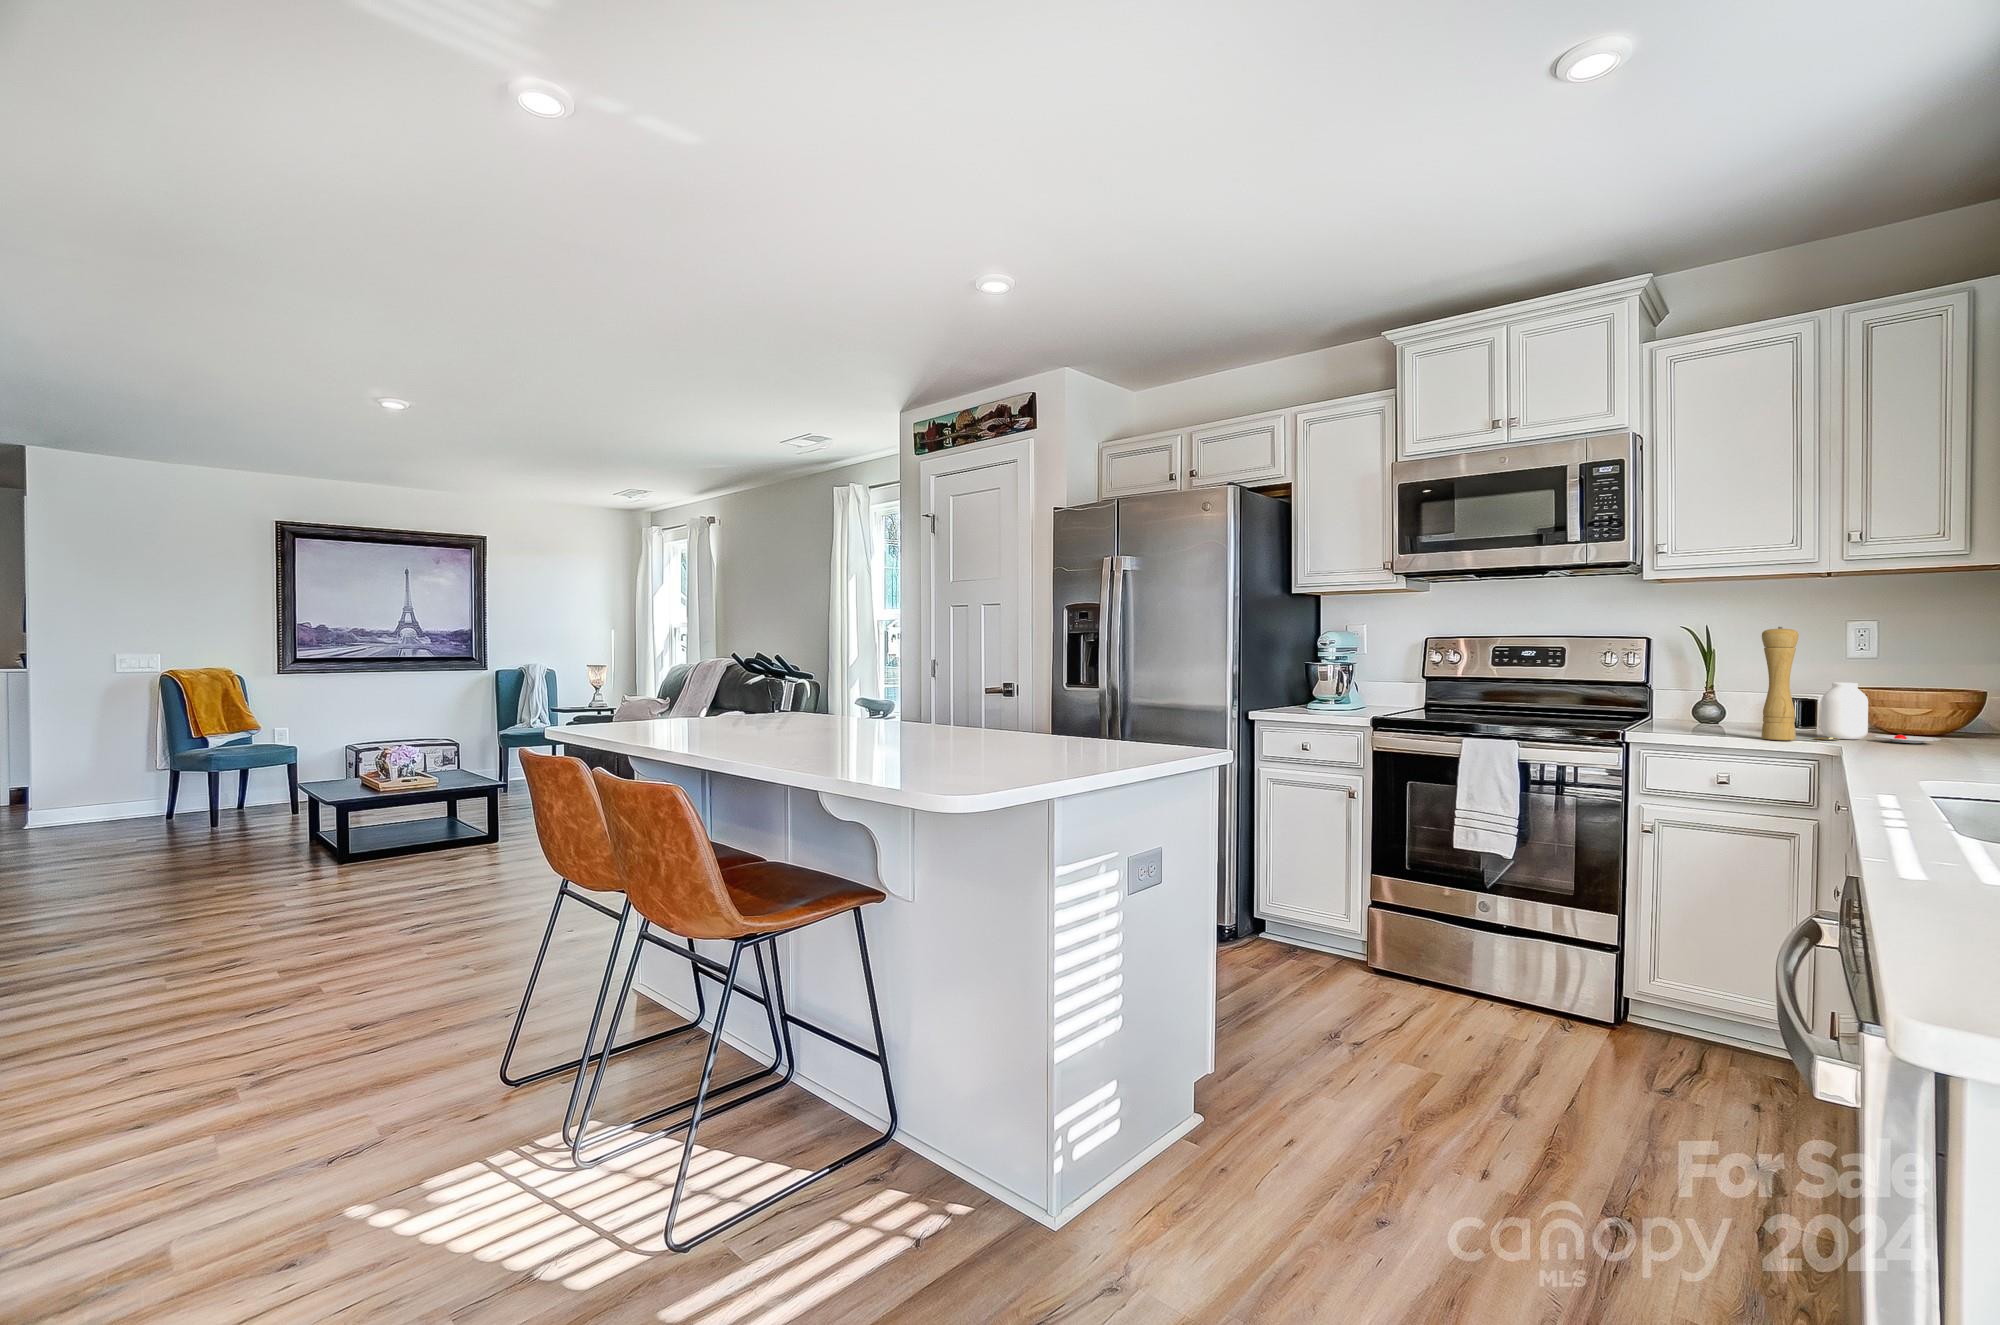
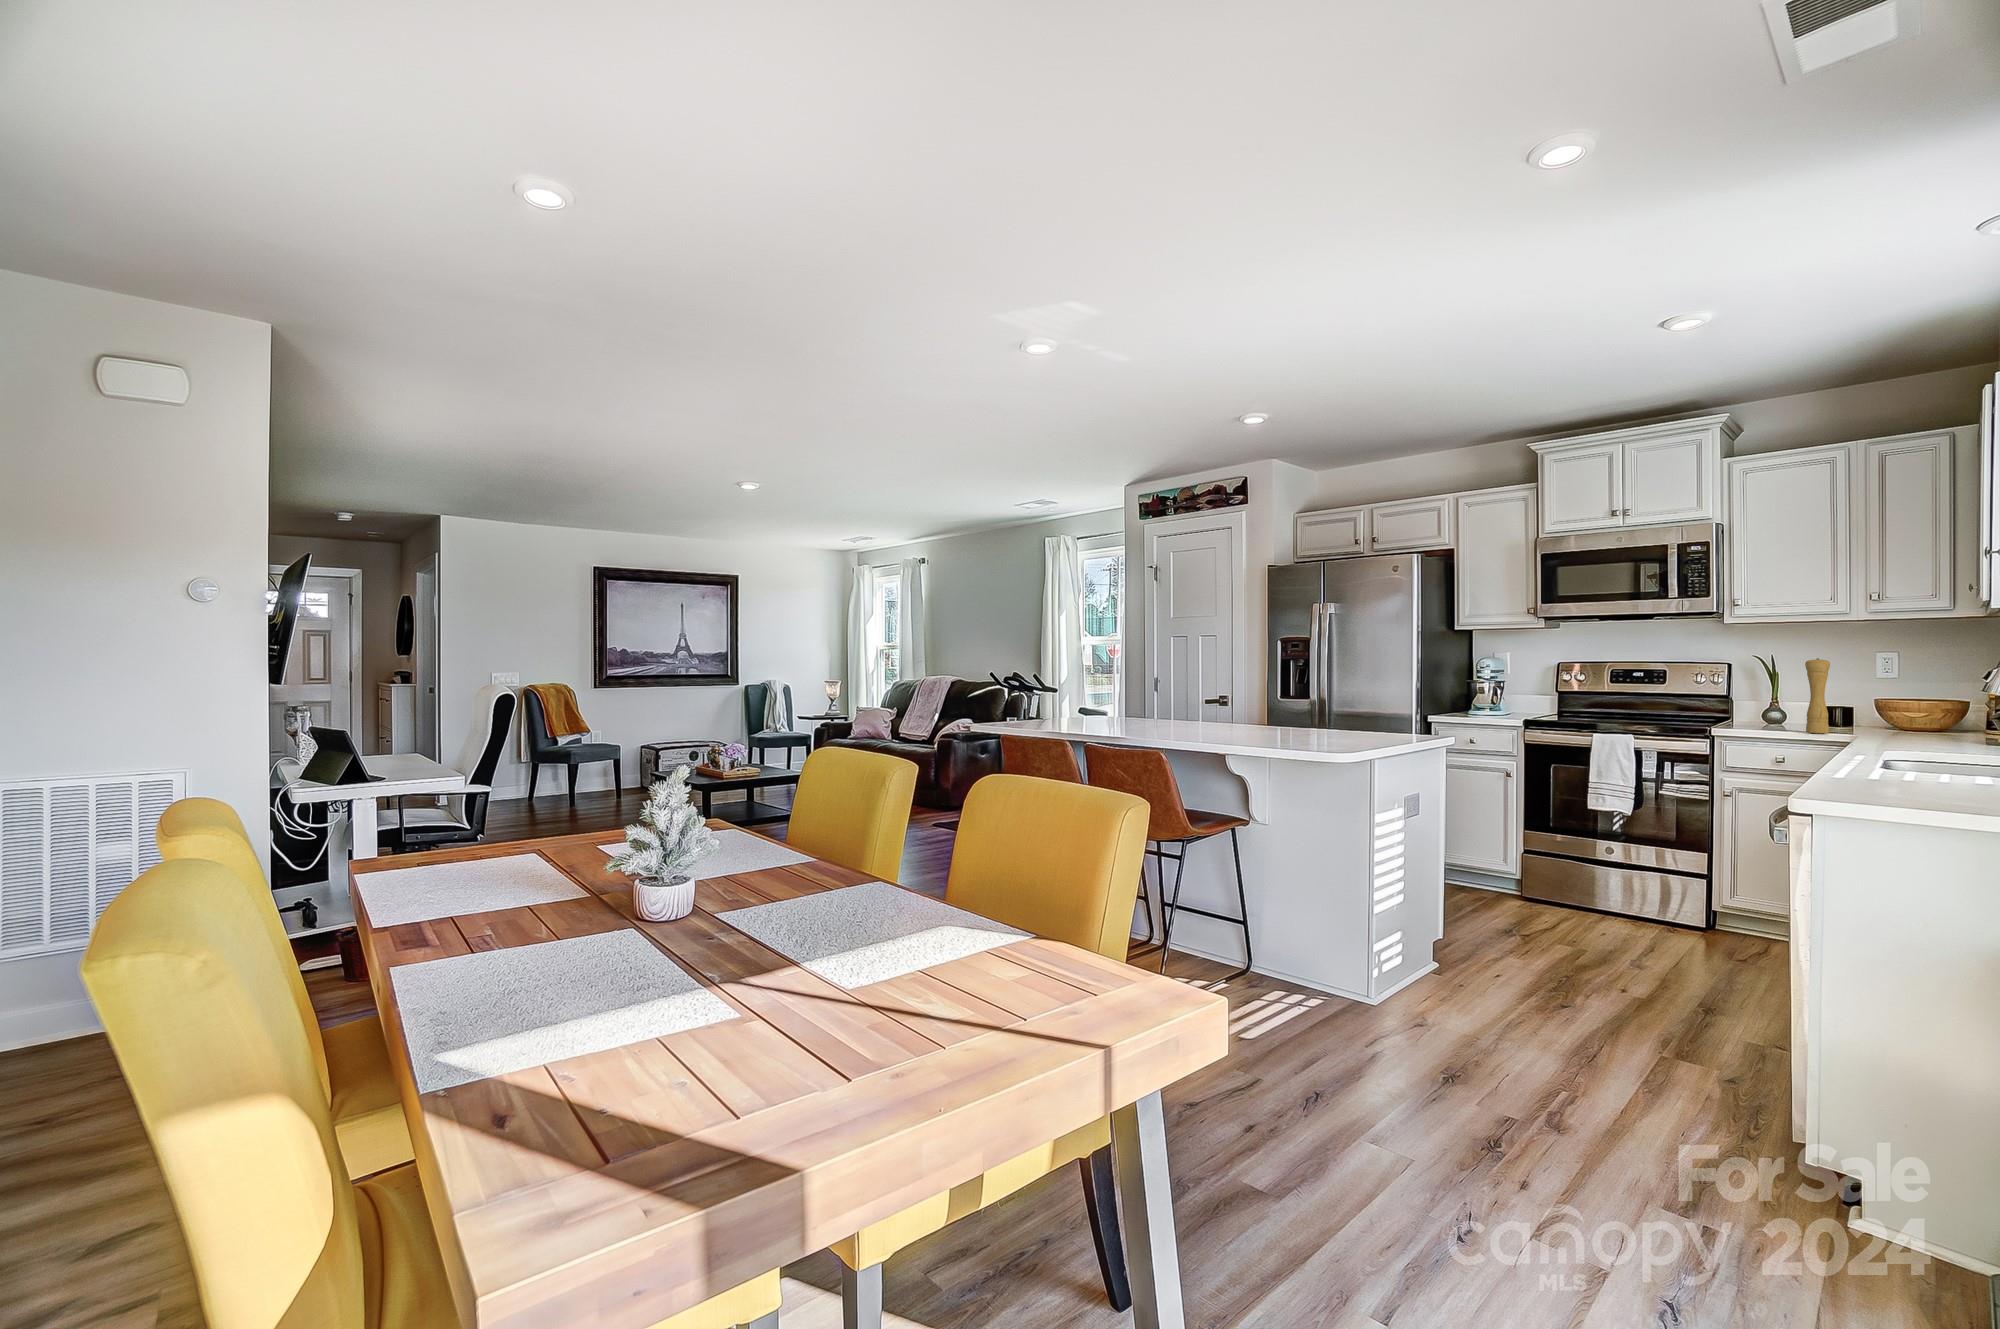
jar: present [1813,683,1940,743] -> none [1843,695,1927,735]

